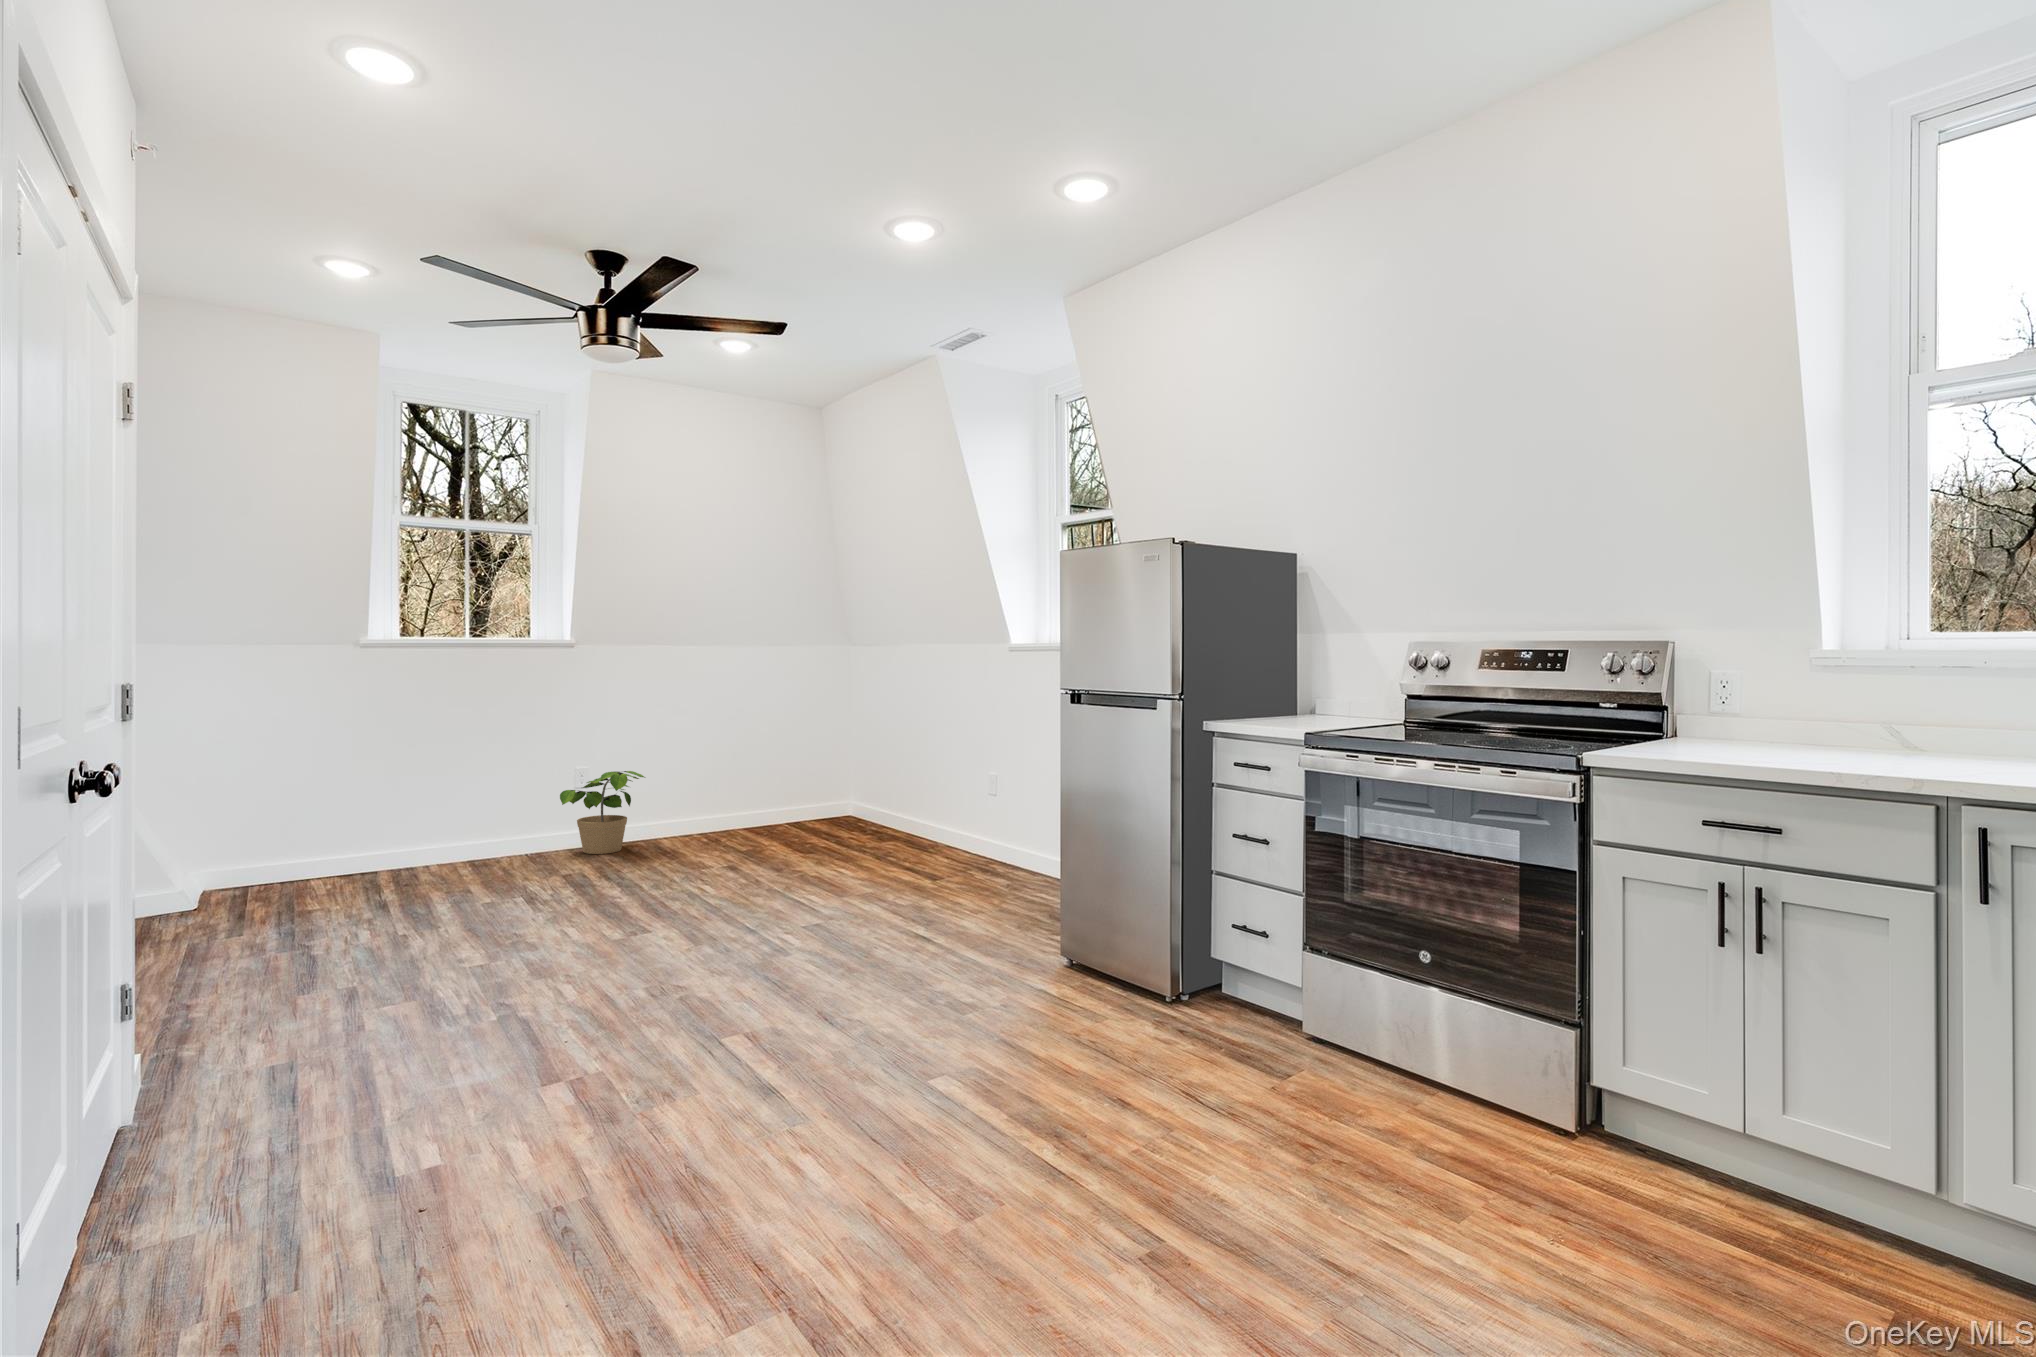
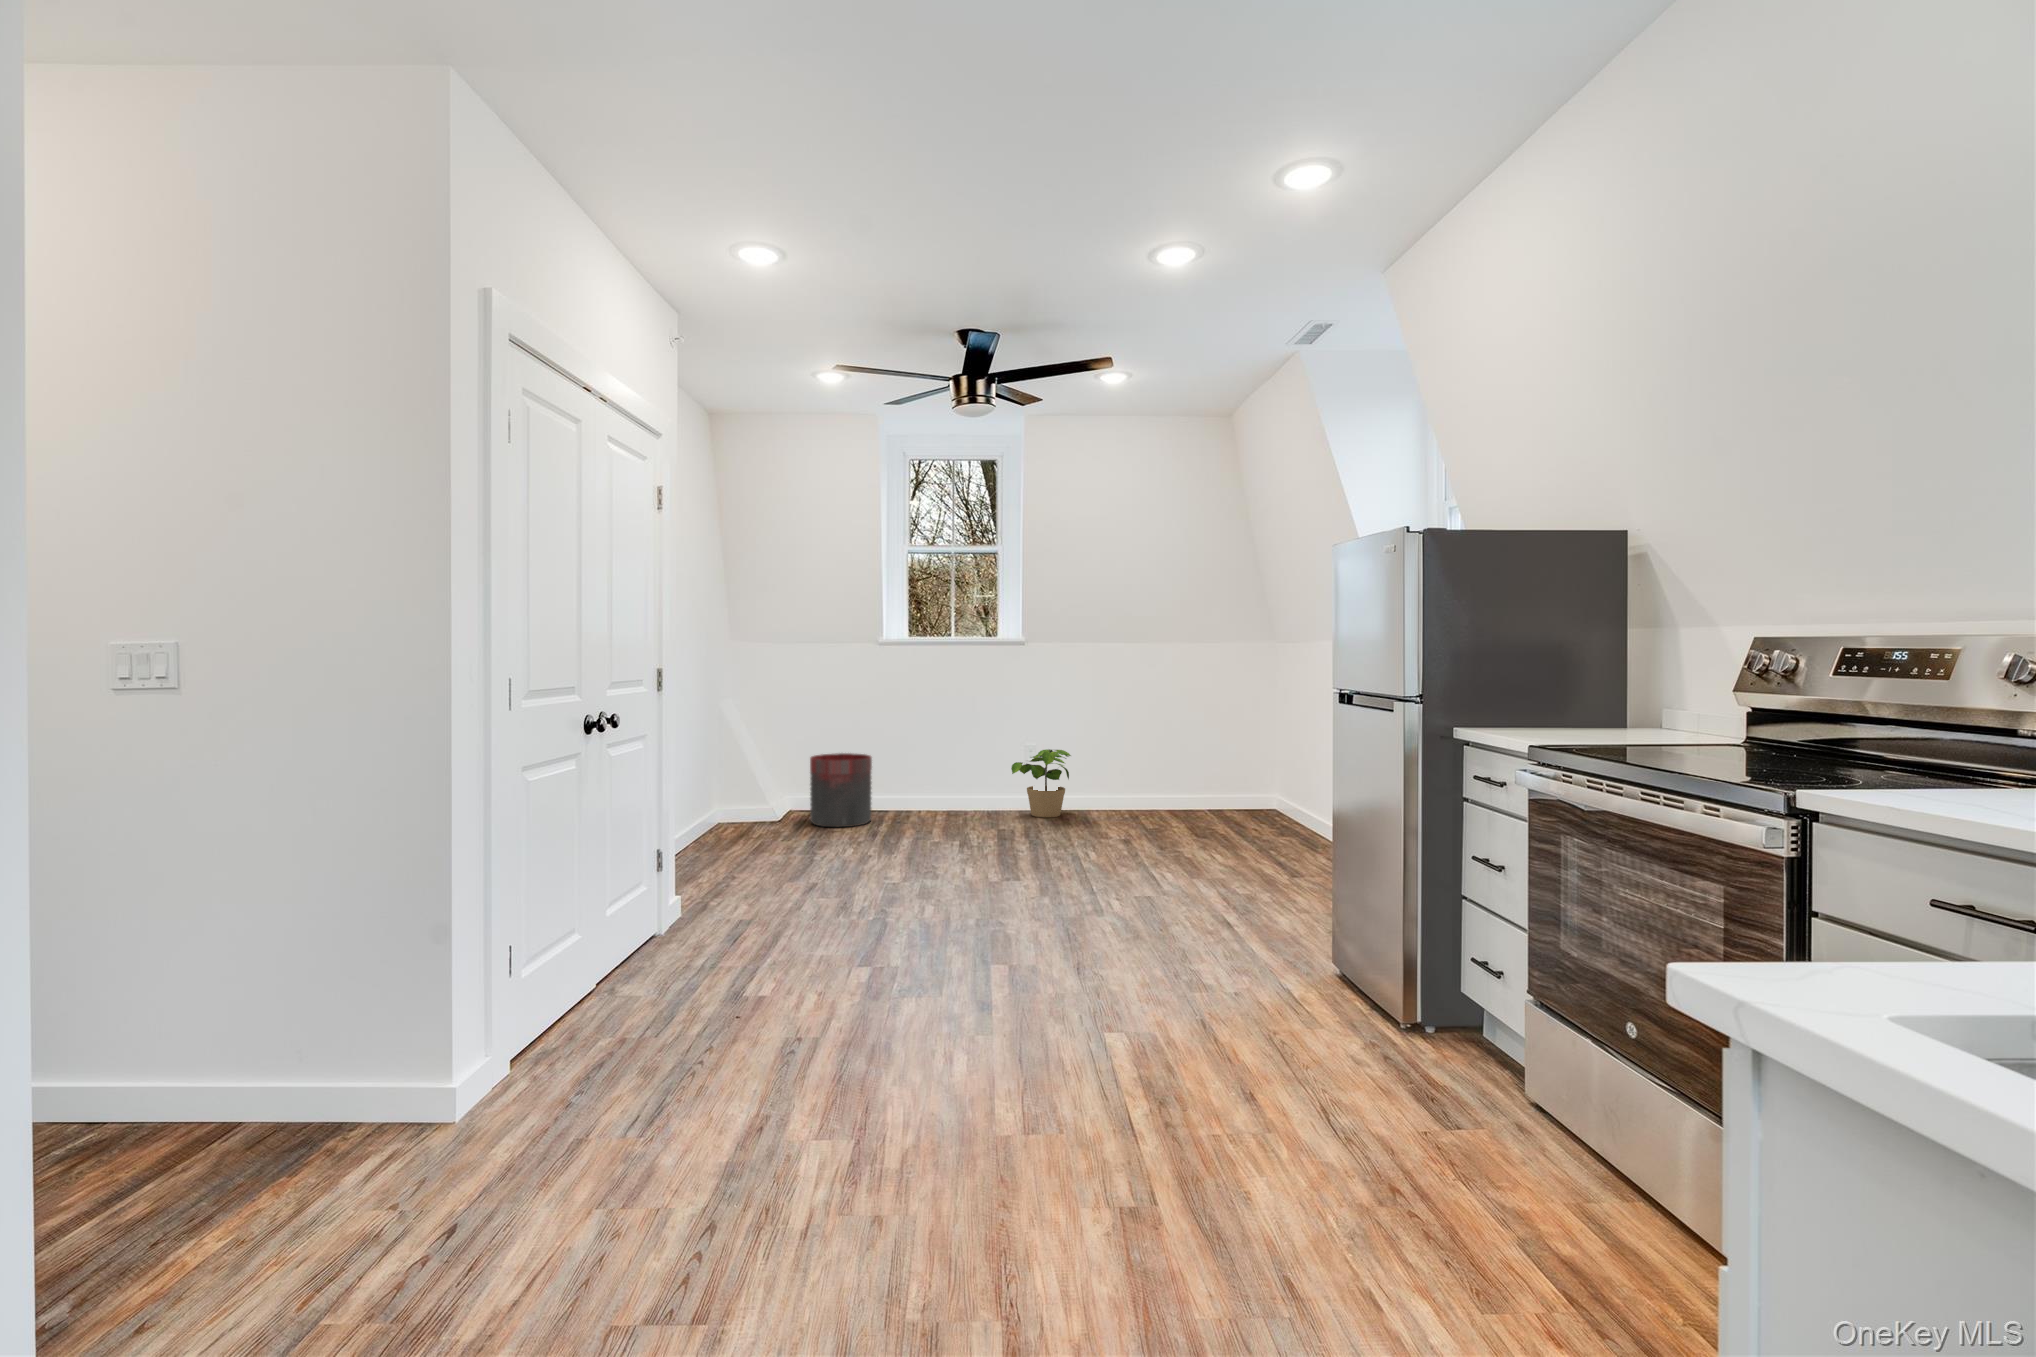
trash can: none [254,795,358,902] -> present [810,753,872,827]

